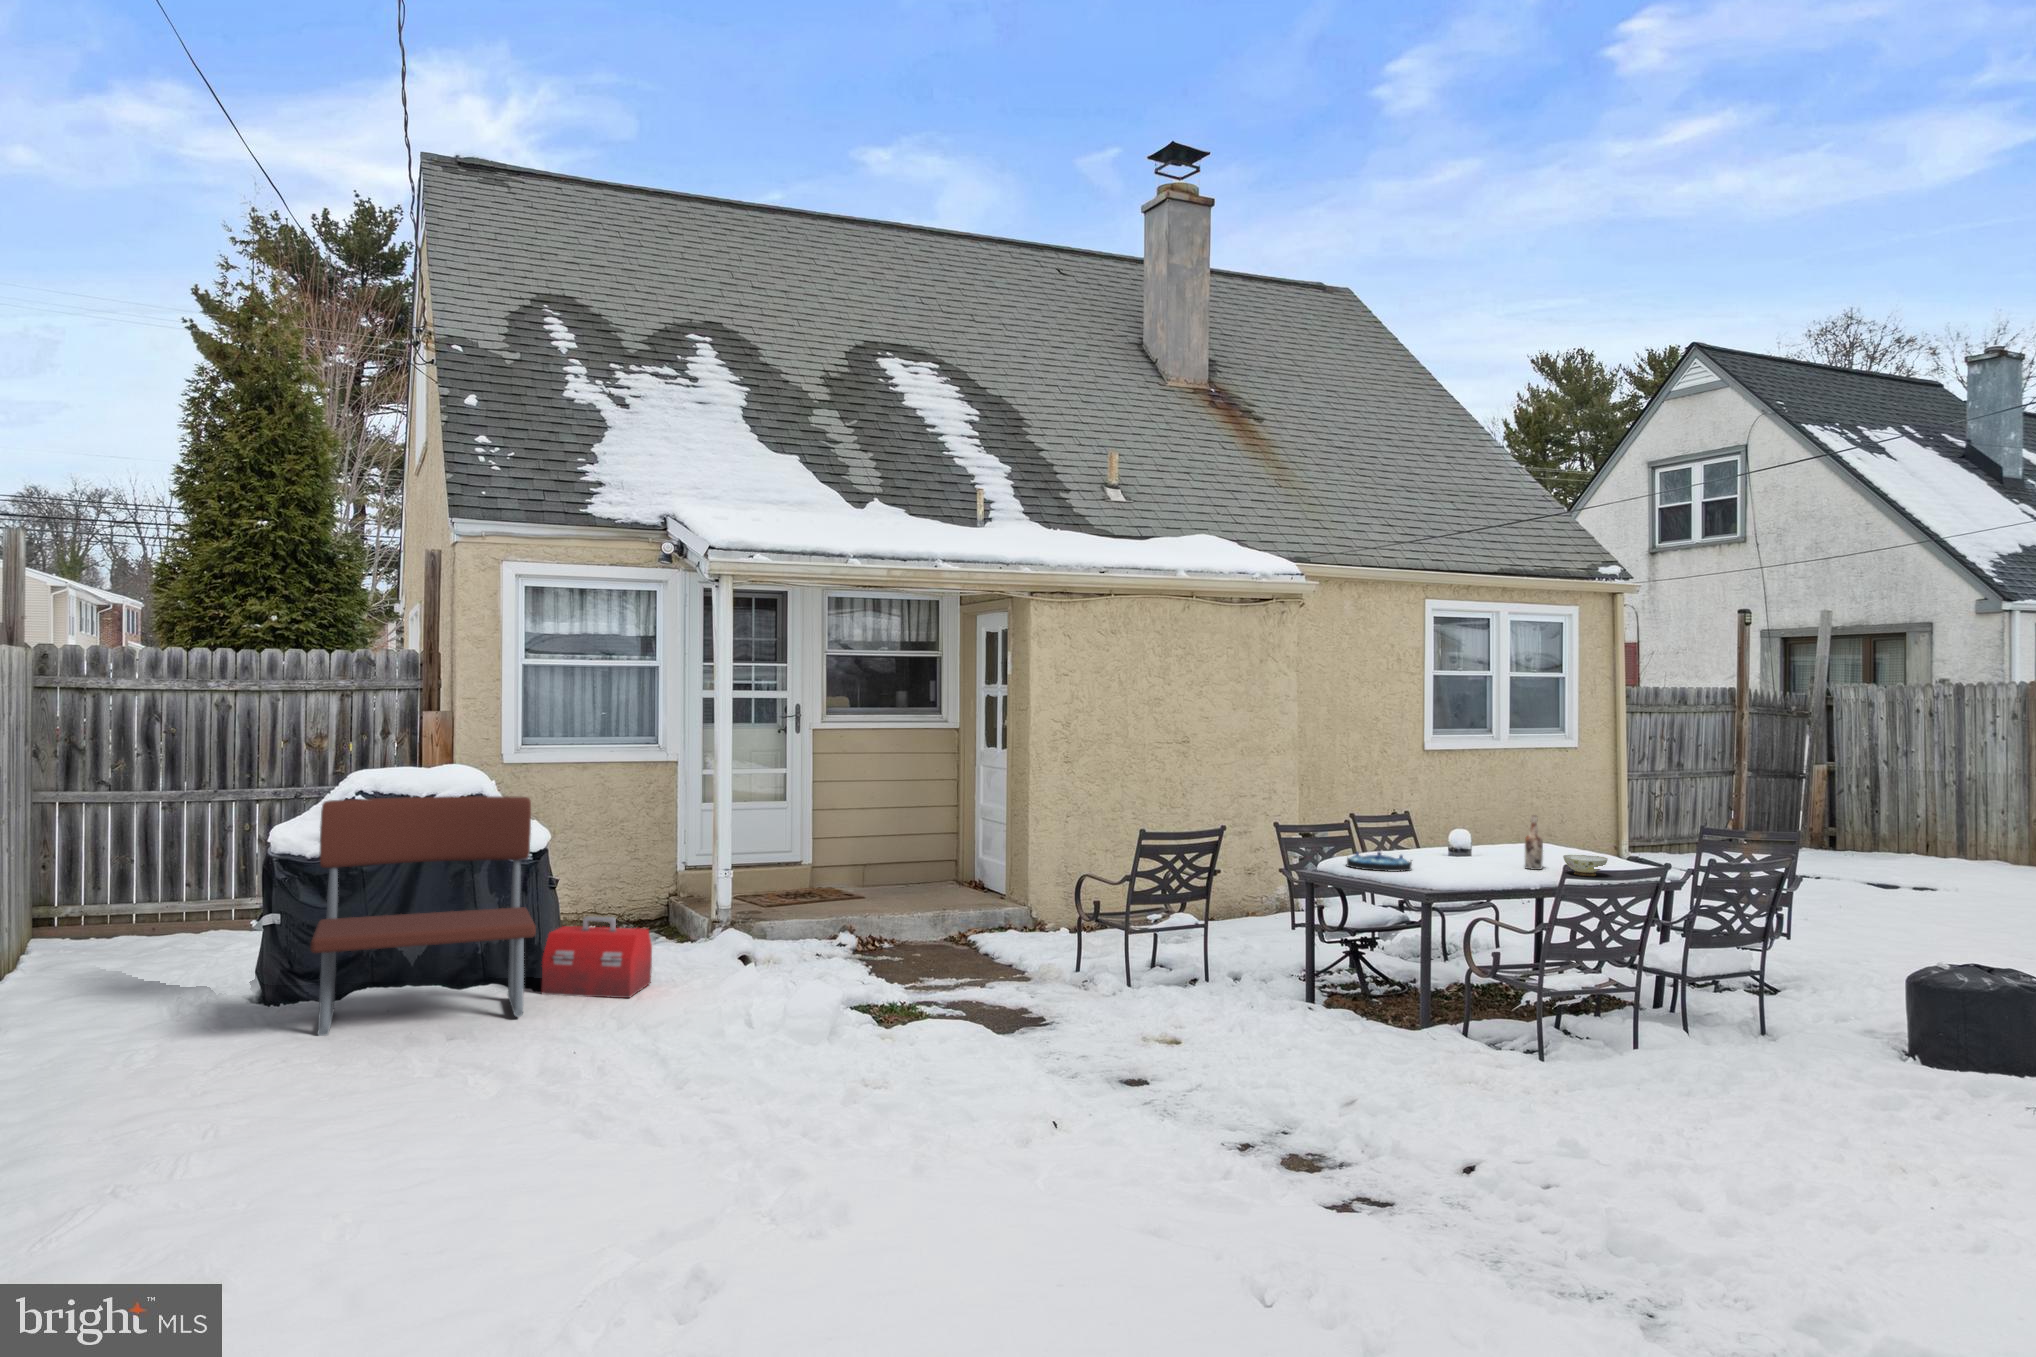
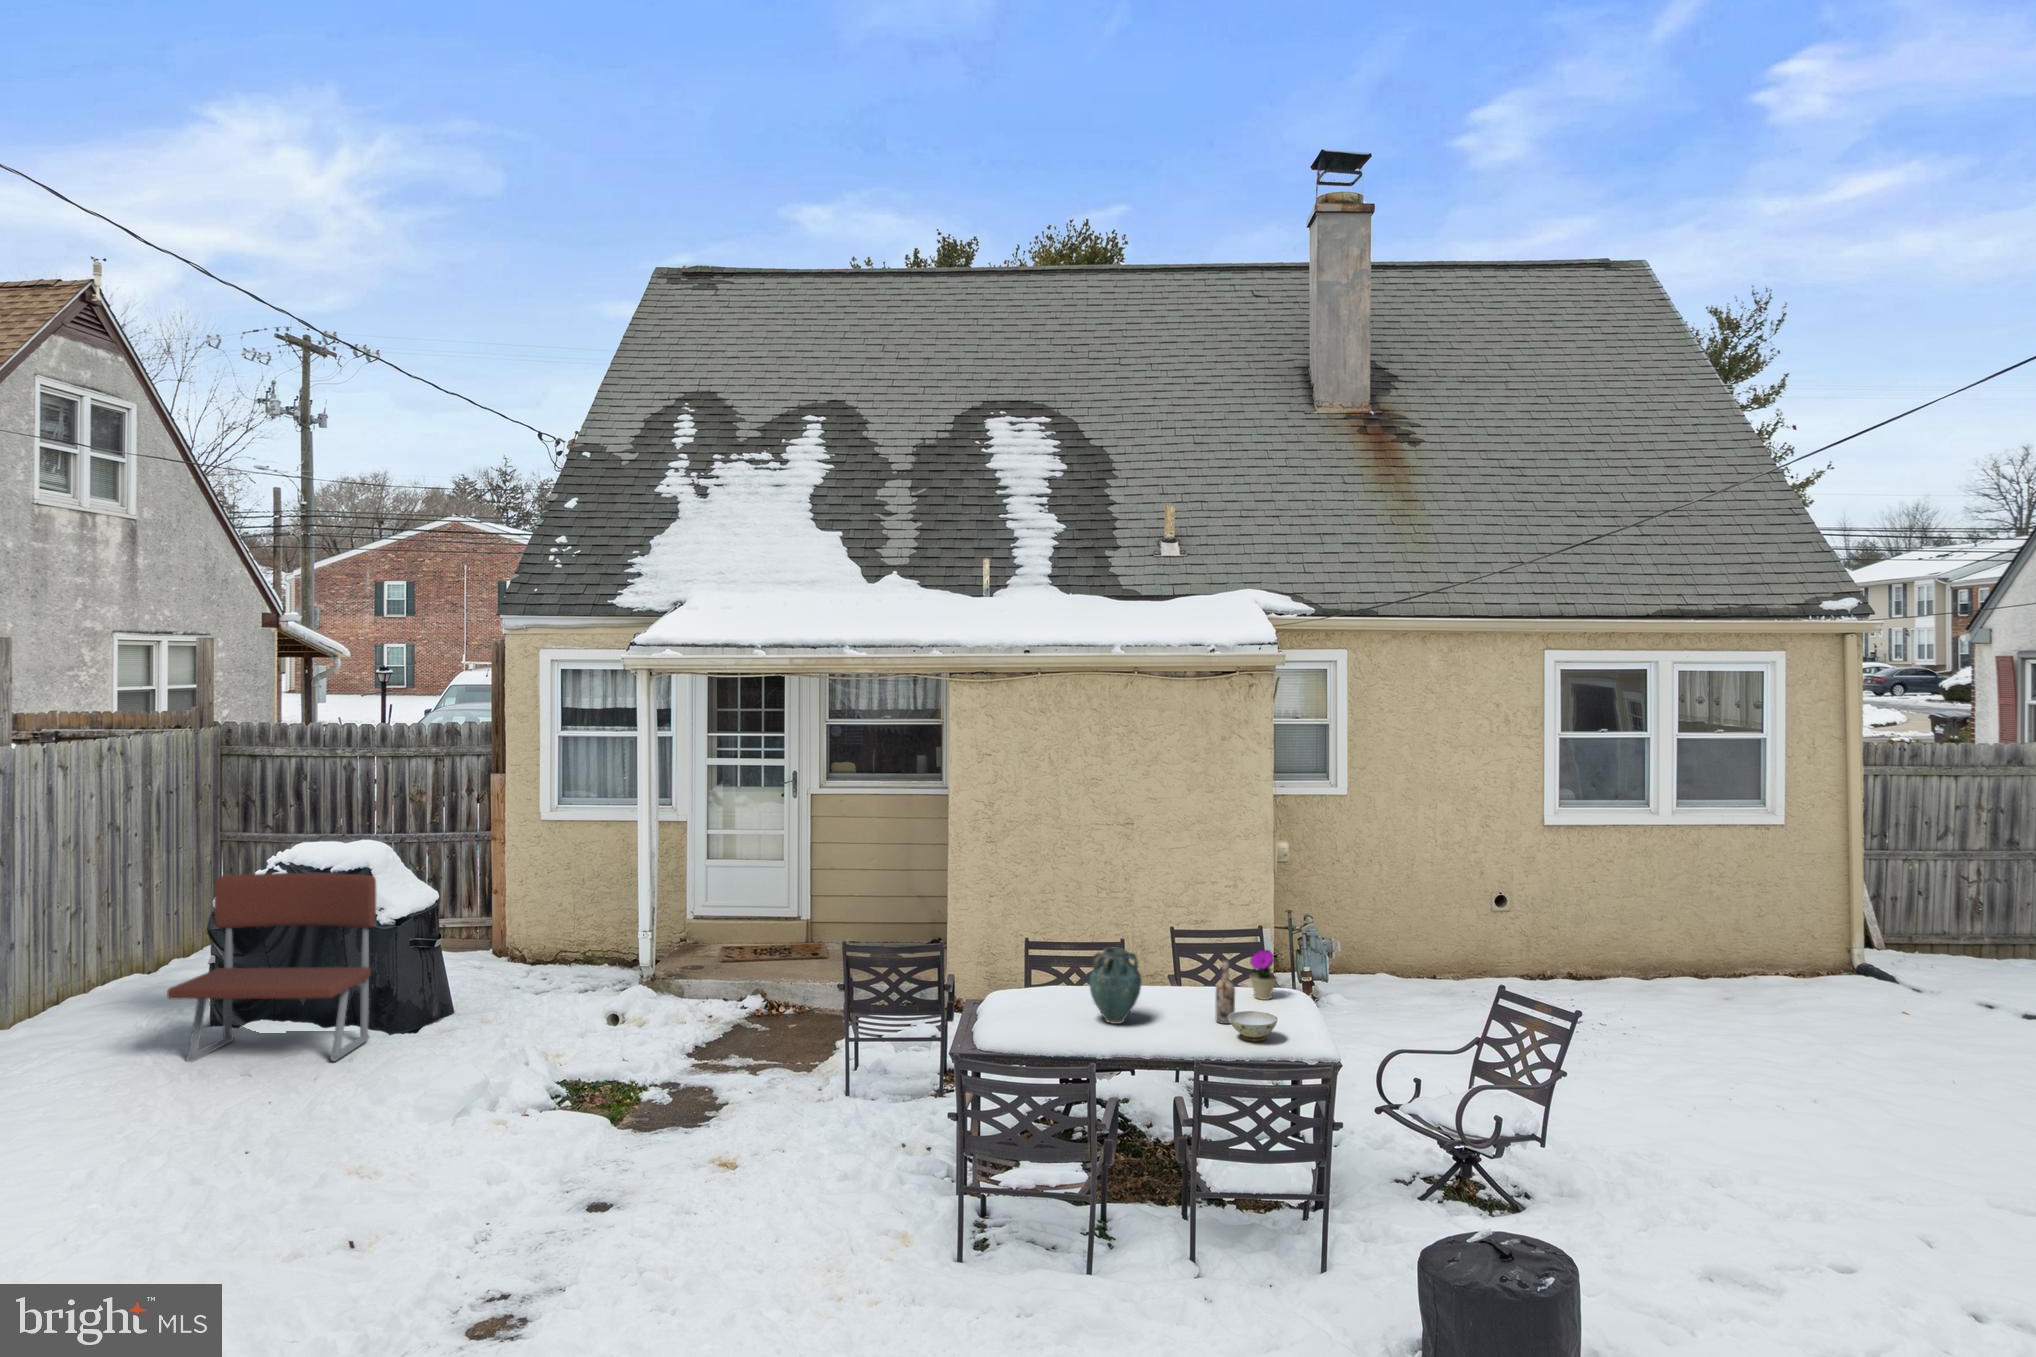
vase: none [1440,809,1489,874] -> present [1089,948,1142,1024]
flower pot: none [1495,815,1520,857] -> present [1250,950,1277,1000]
serving tray: present [1347,852,1412,871] -> none [1020,983,1083,1012]
toolbox: present [541,917,652,998] -> none [396,976,492,1051]

